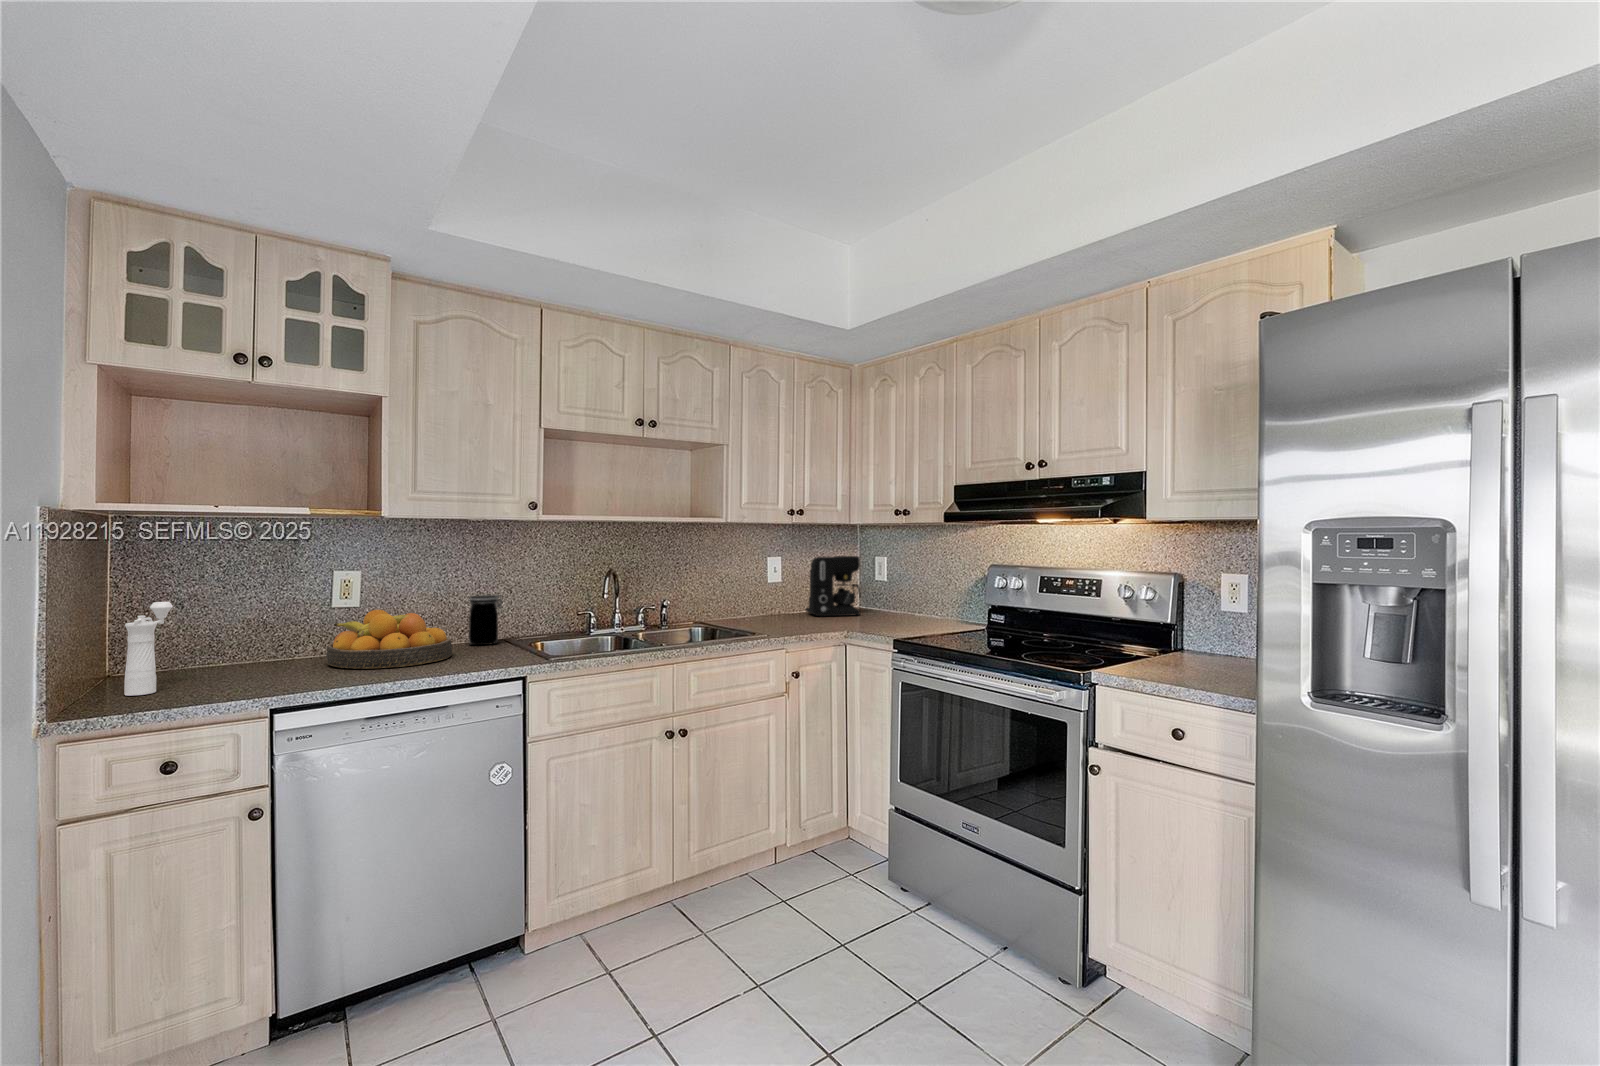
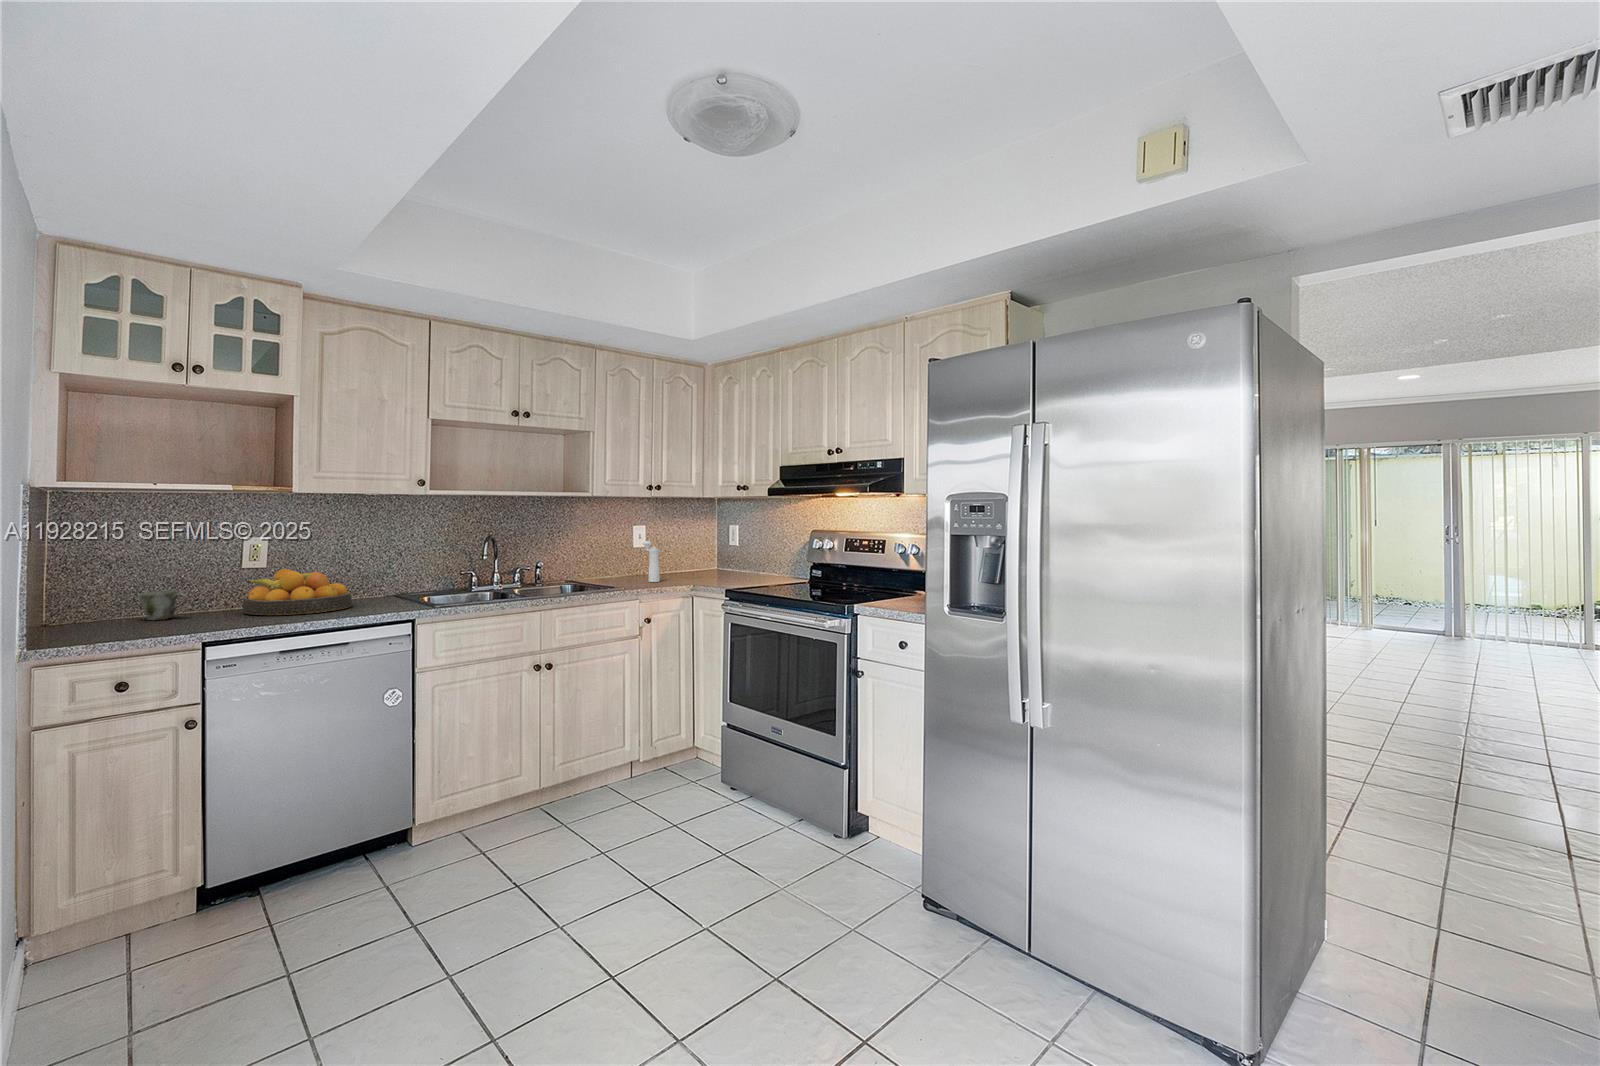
coffee maker: present [805,556,861,616] -> none [668,526,716,576]
jar: present [468,594,502,645] -> none [361,557,395,599]
pepper mill: present [124,602,173,696] -> present [643,541,660,582]
mug: none [206,636,264,674] -> present [138,590,188,620]

